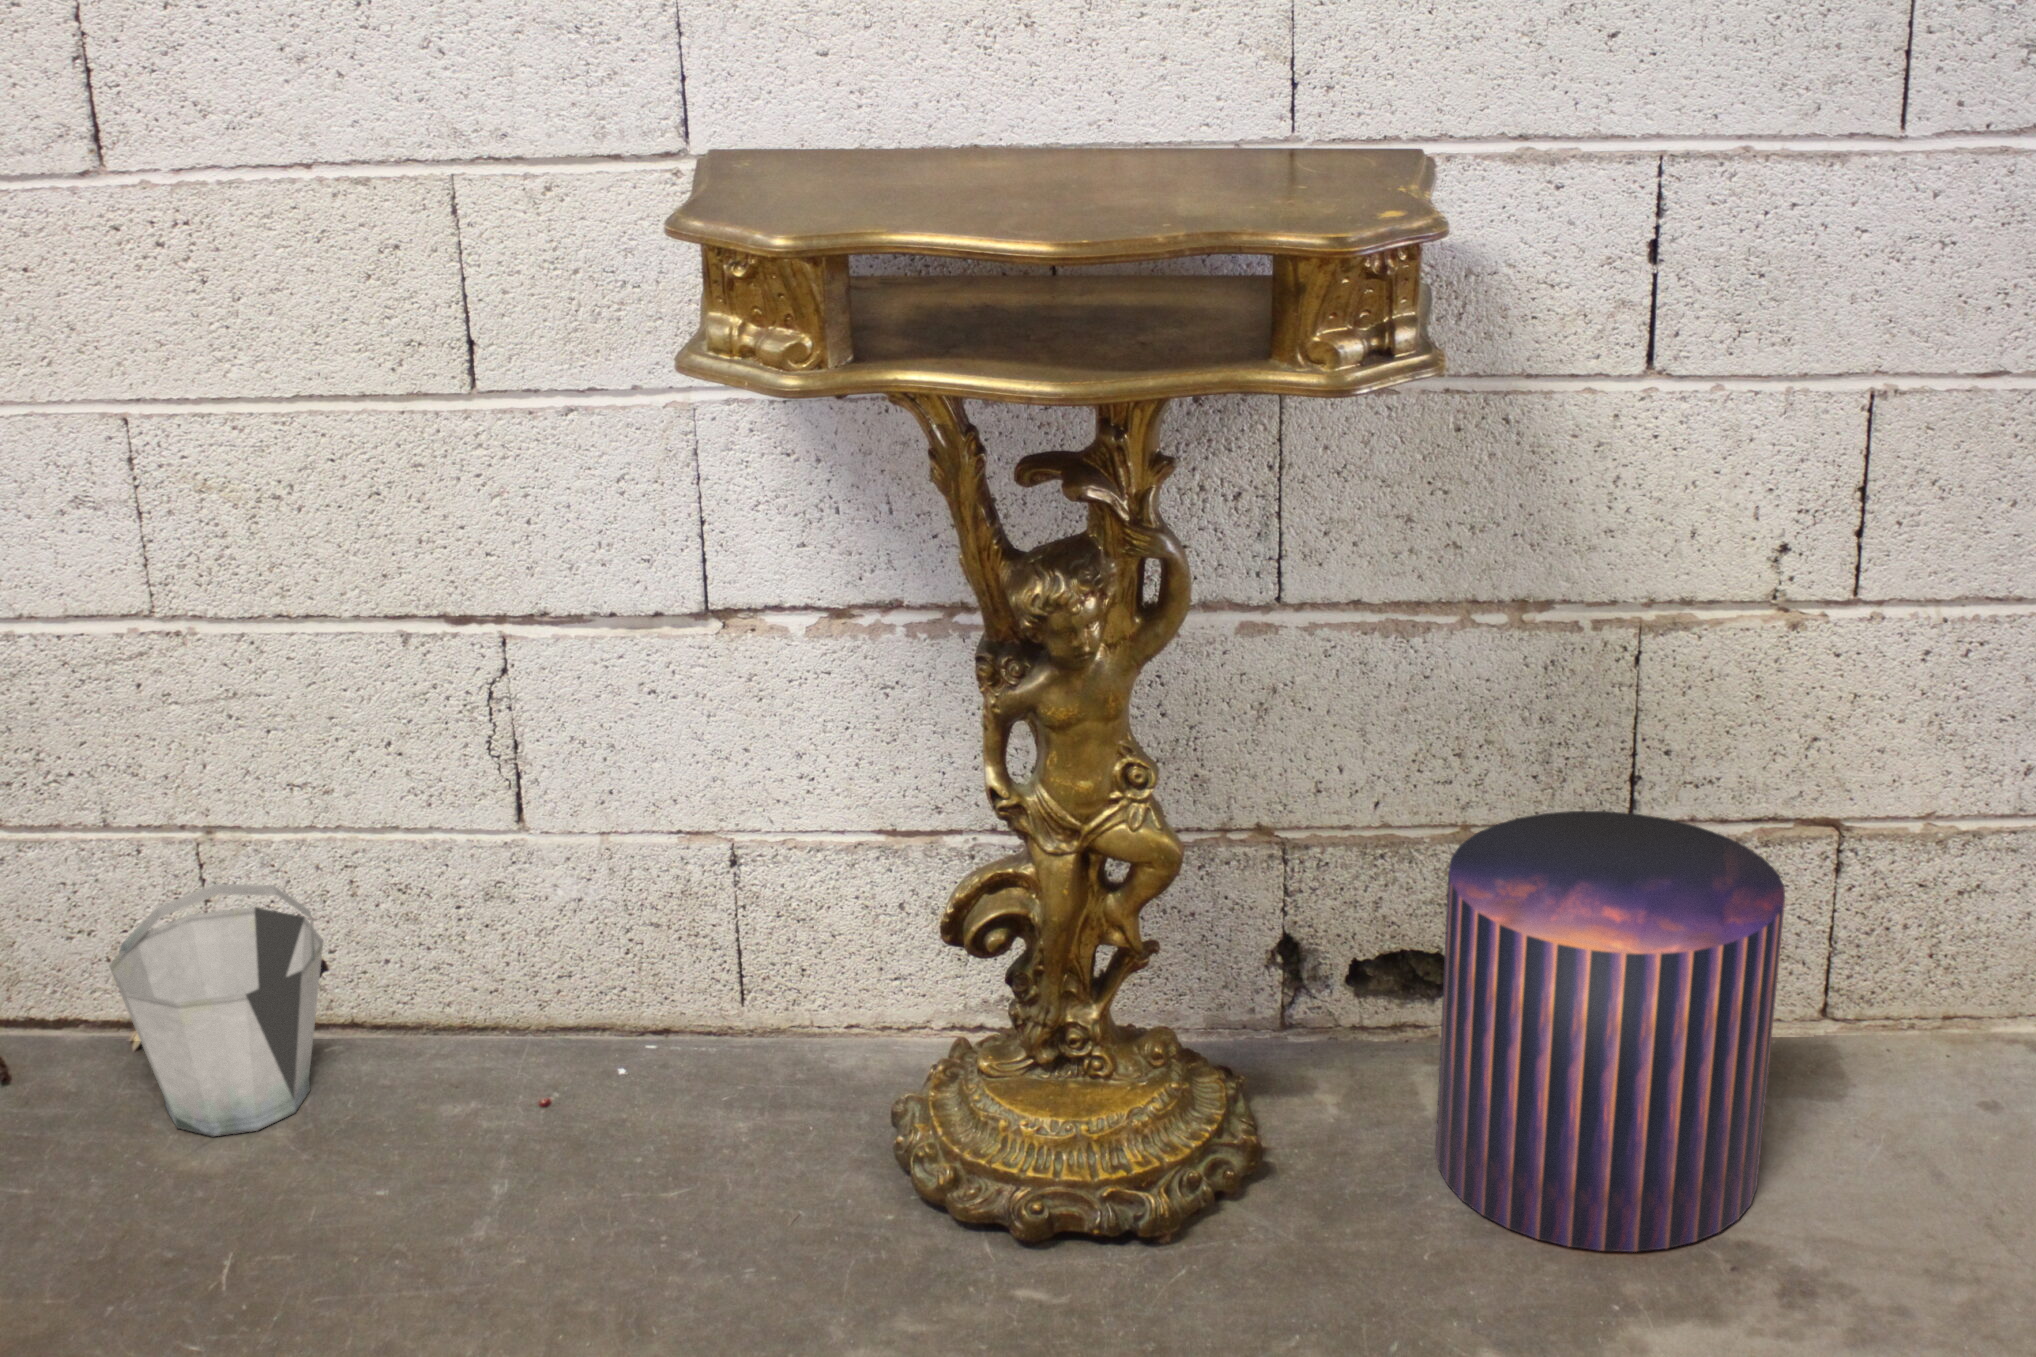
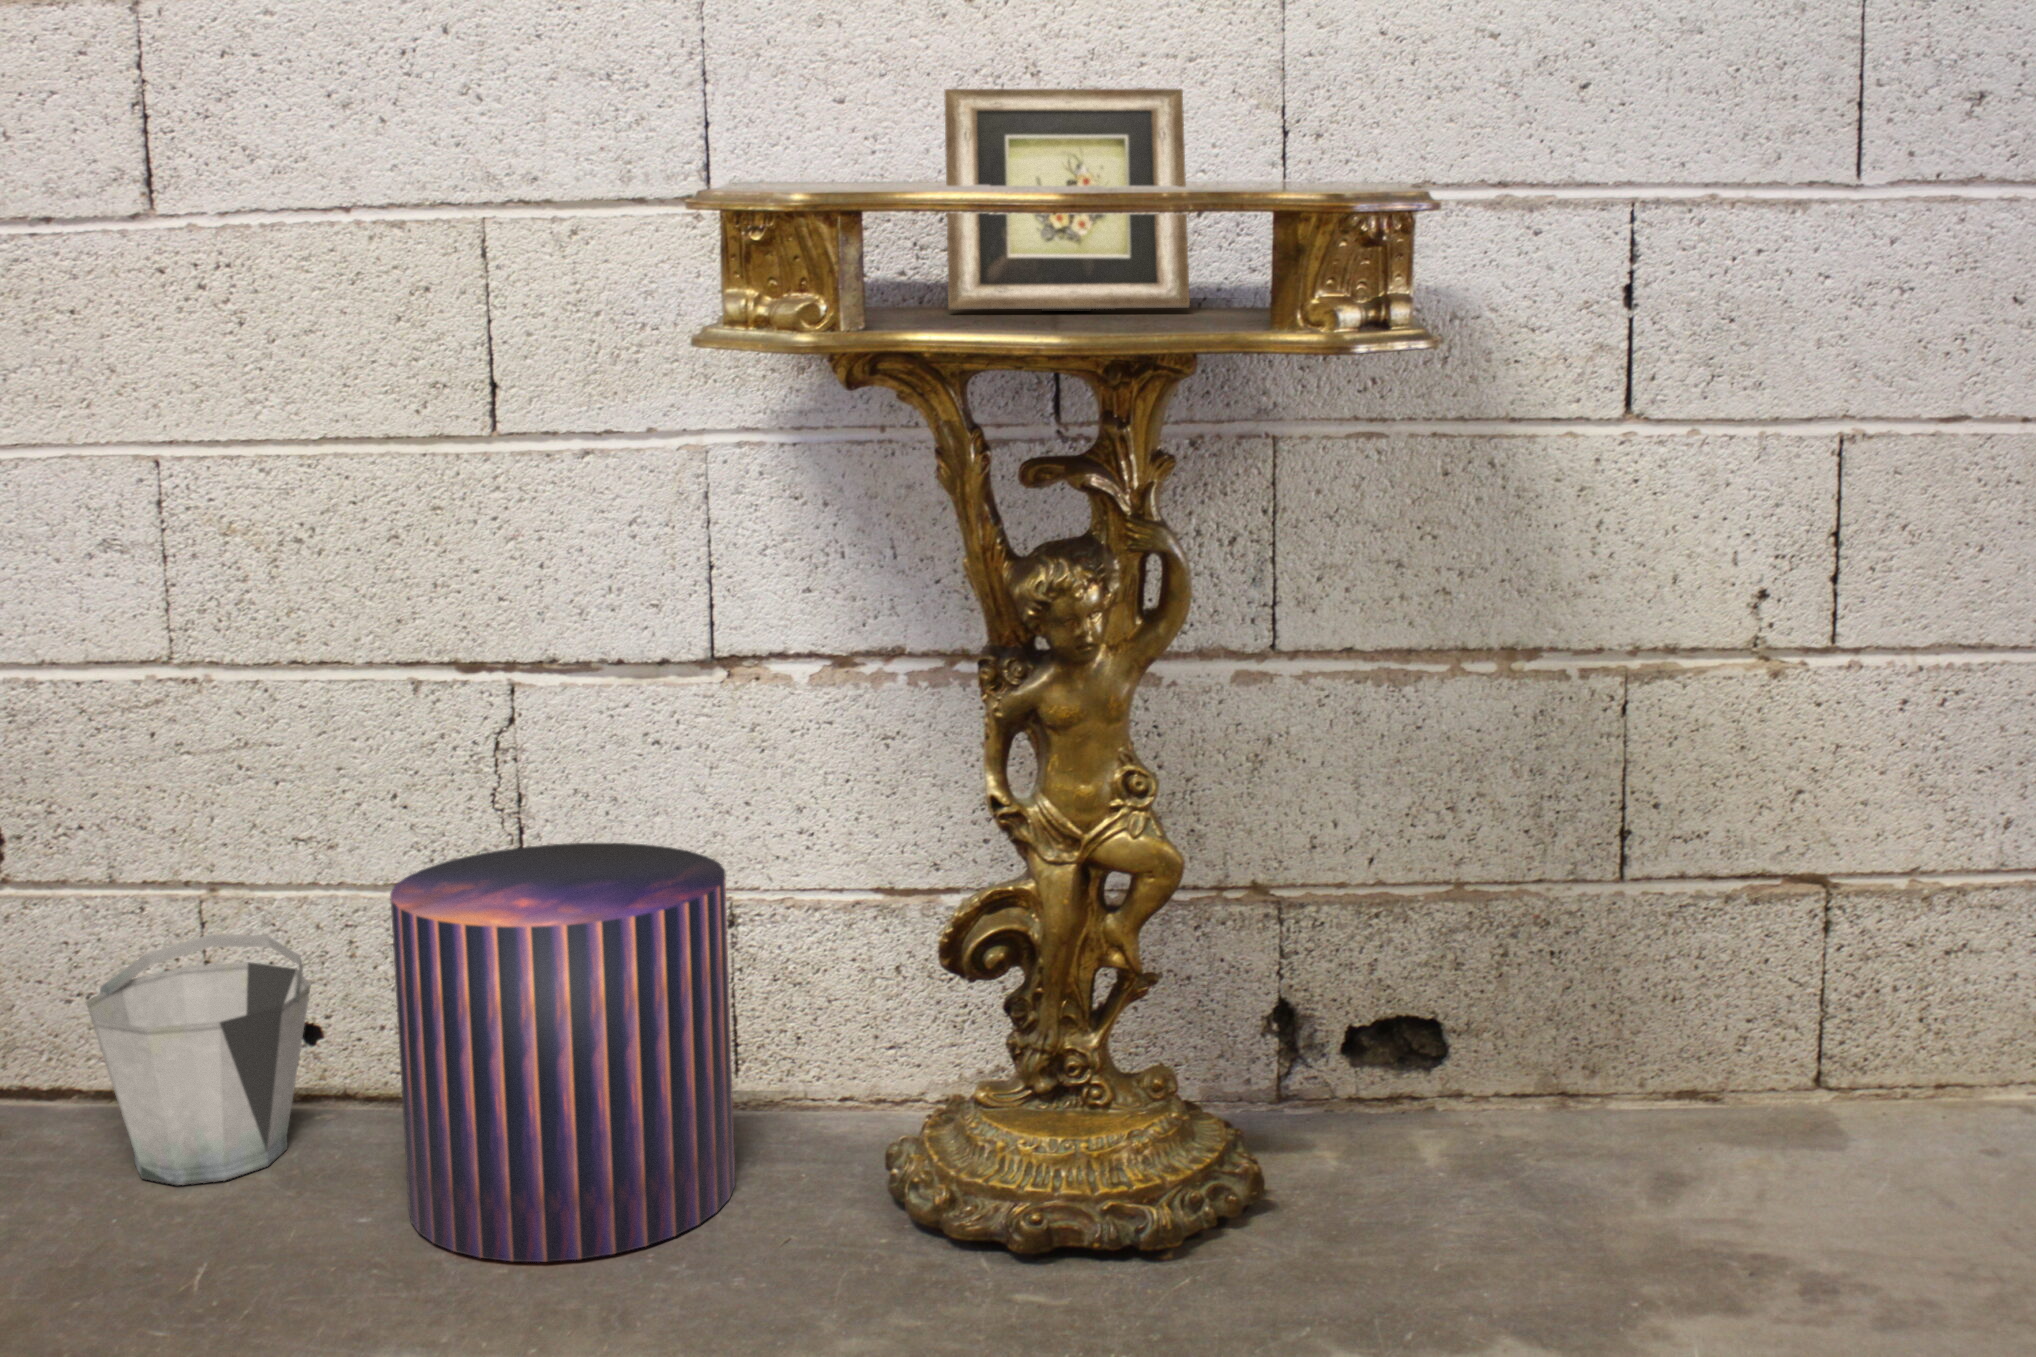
picture frame: none [933,66,1188,309] -> present [944,89,1190,312]
pouf: present [1436,811,1785,1252] -> present [390,843,735,1262]

